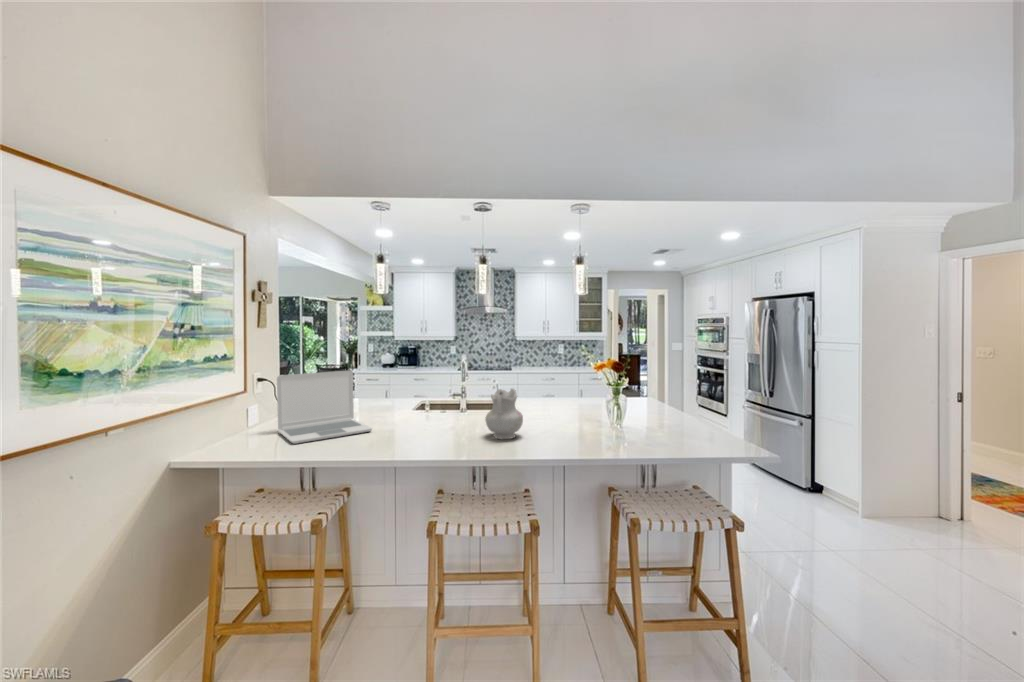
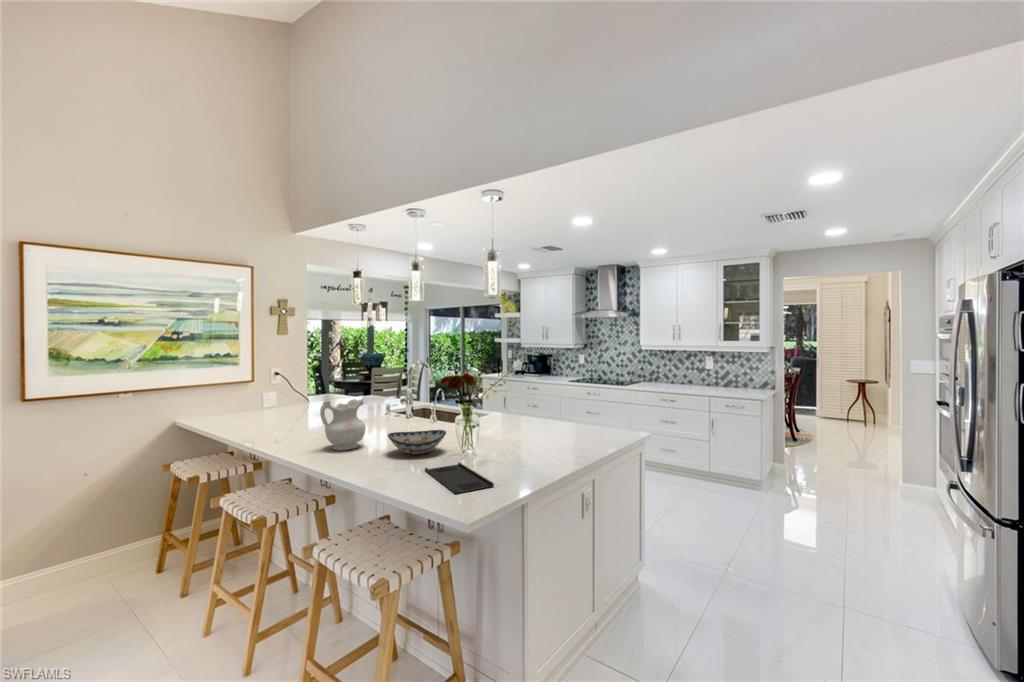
laptop: present [277,370,372,444] -> none [226,373,310,427]
decorative bowl: none [548,408,593,431] -> present [388,430,446,454]
tray: none [623,428,692,445] -> present [425,462,494,494]

